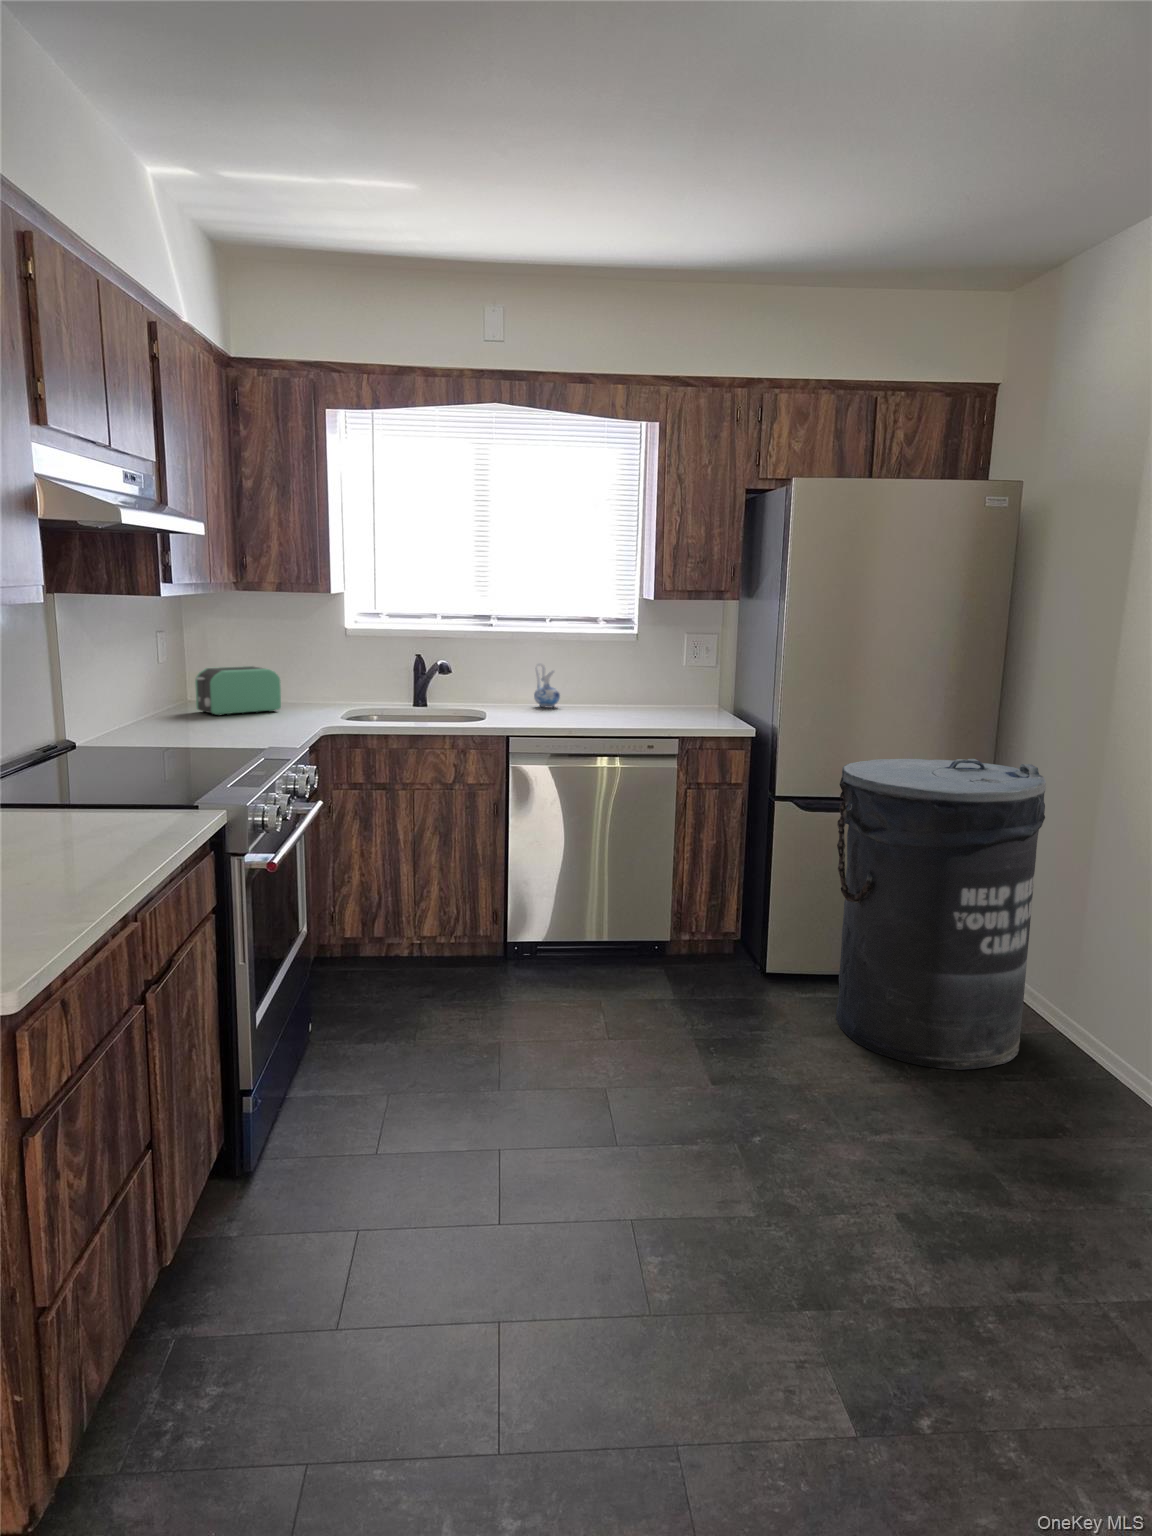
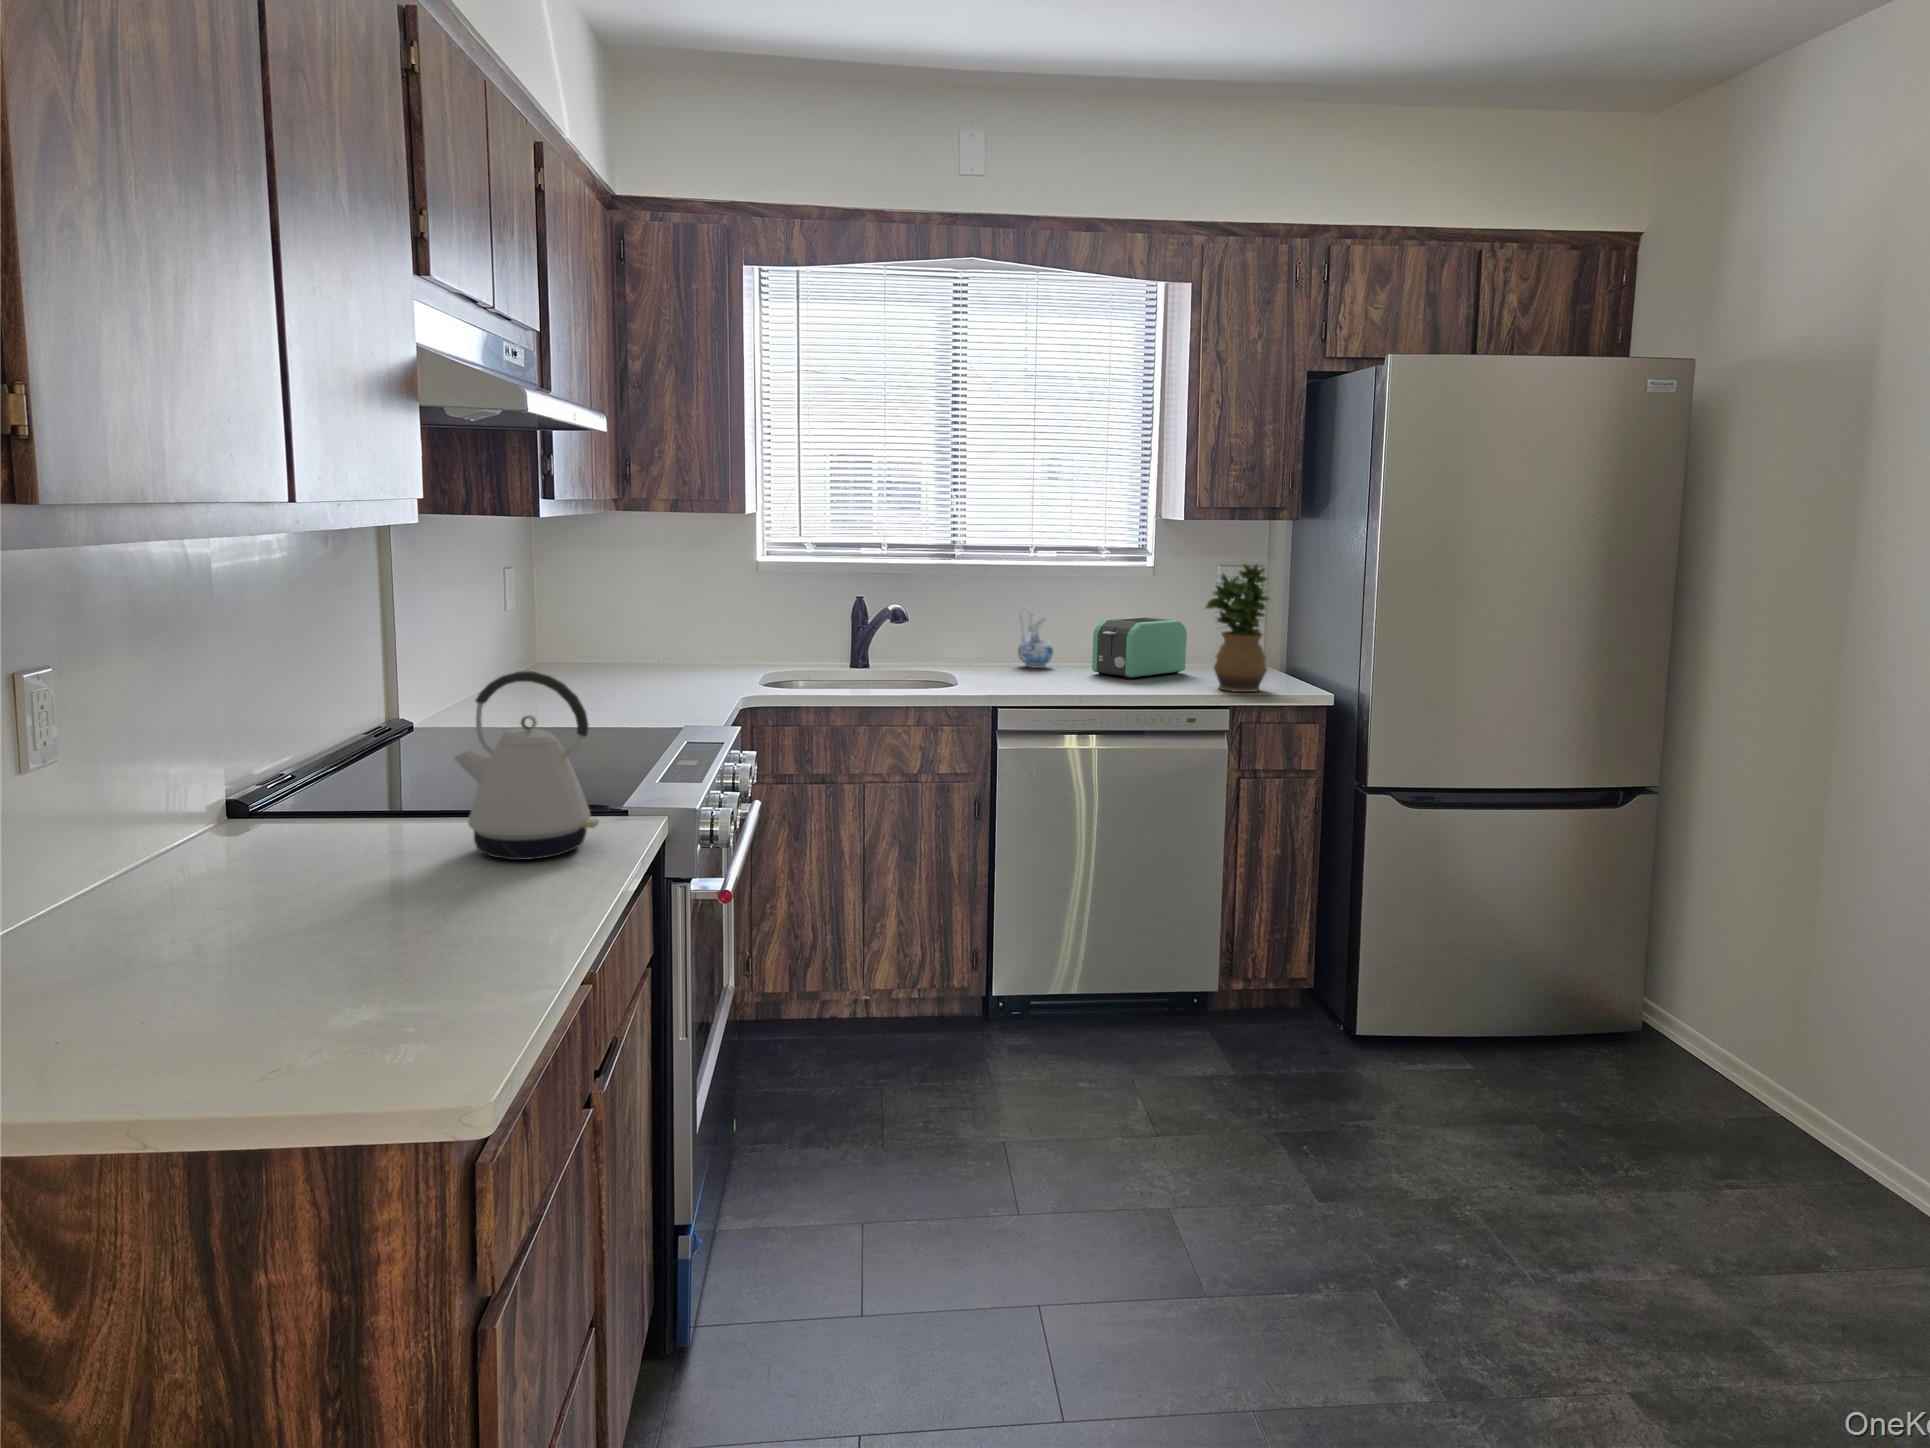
potted plant: none [665,631,714,726] -> present [1206,564,1270,692]
toaster: present [195,666,281,715] -> present [1092,617,1187,679]
kettle: none [65,705,167,835] -> present [454,671,599,860]
trash can: present [836,759,1046,1070] -> none [1462,735,1754,1168]

